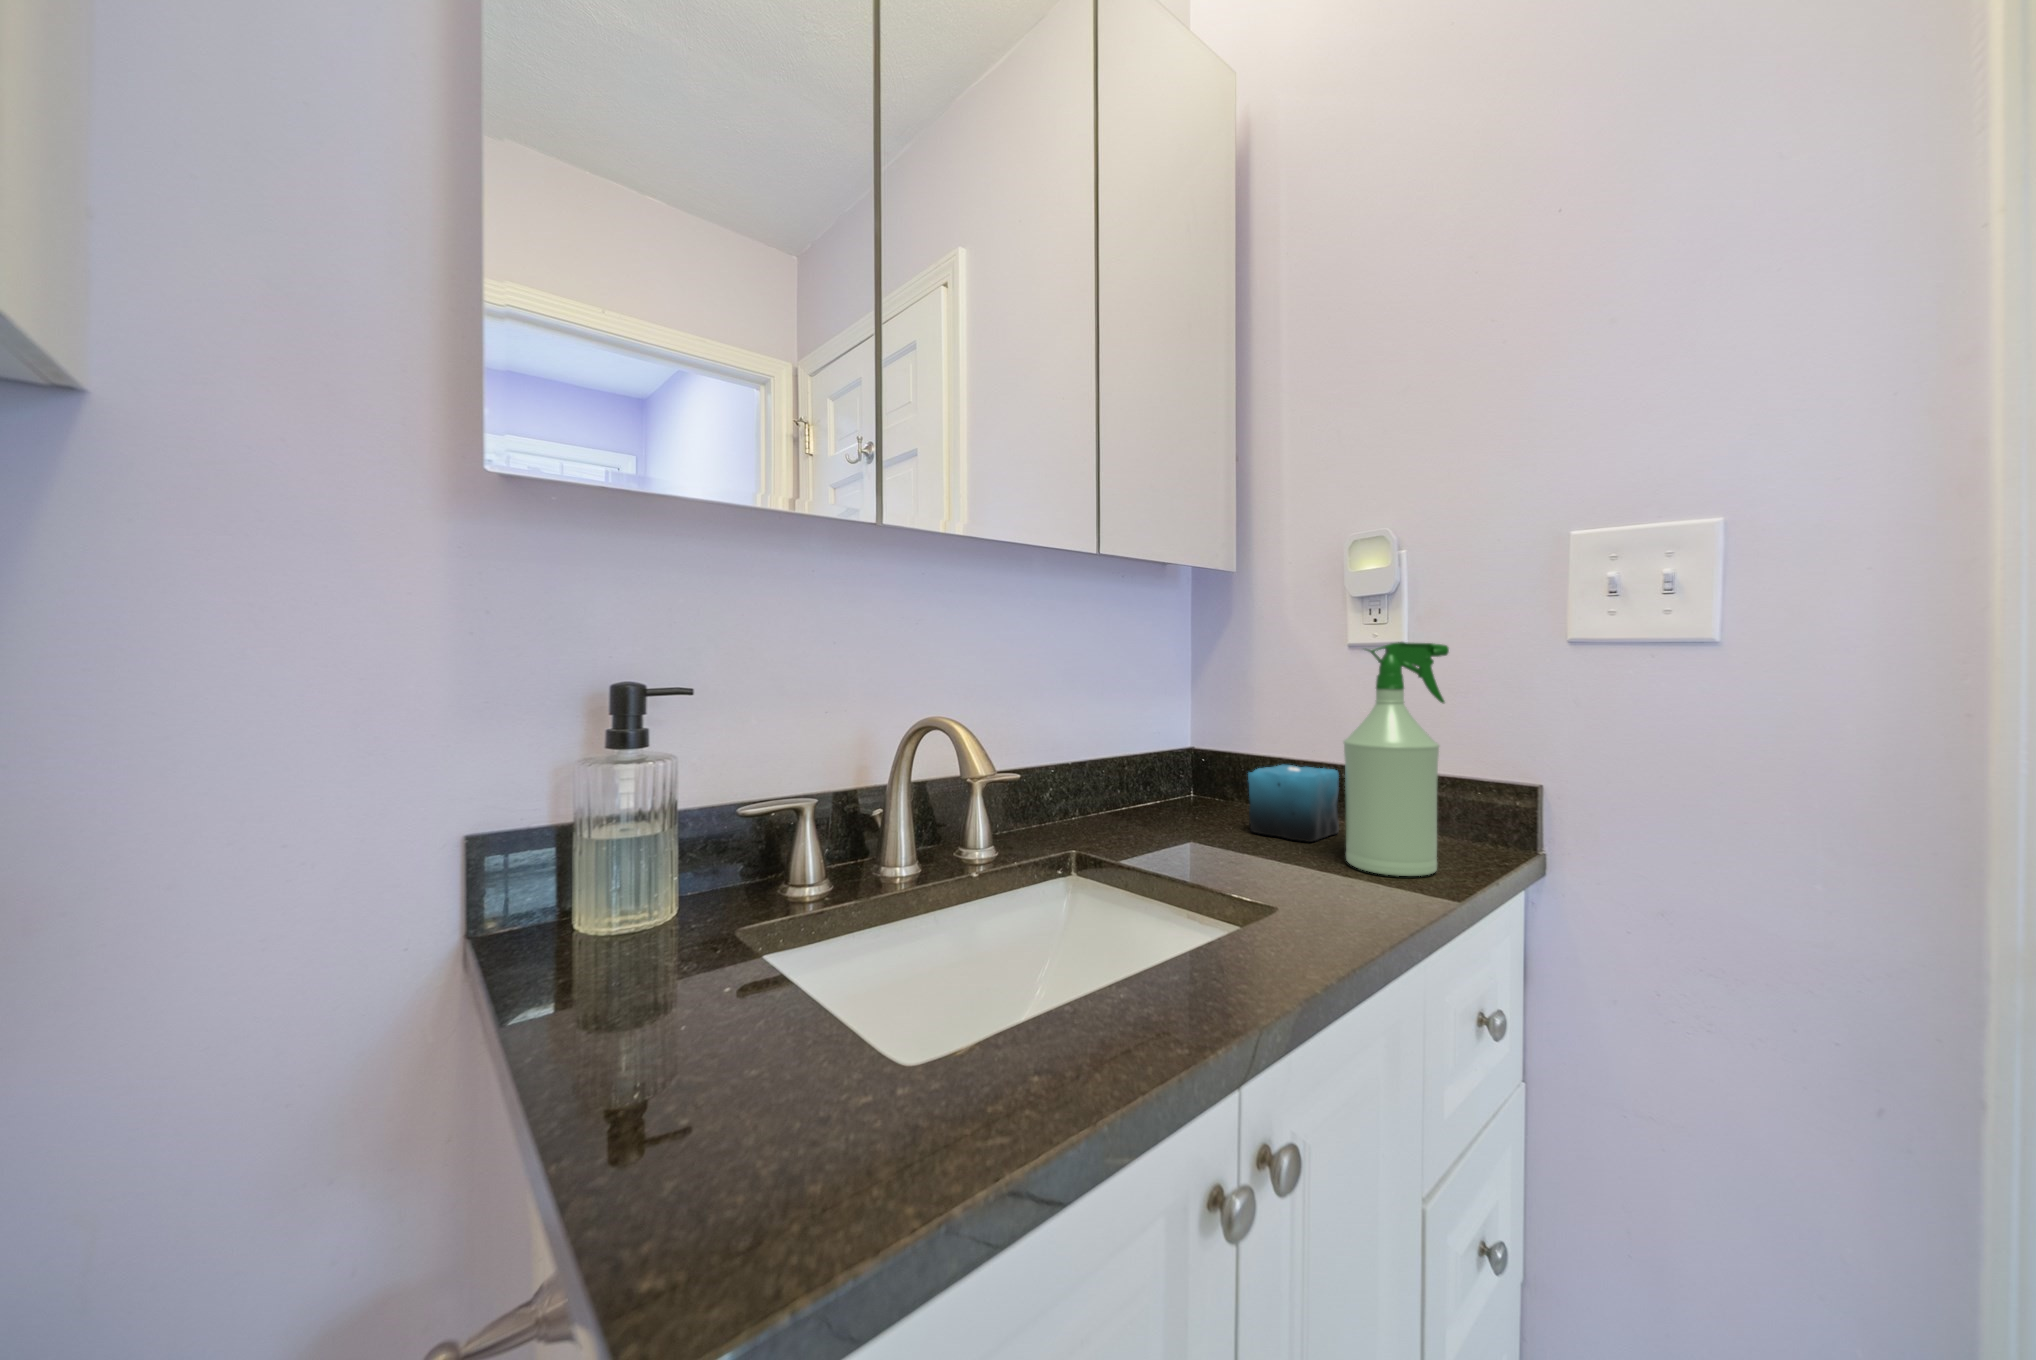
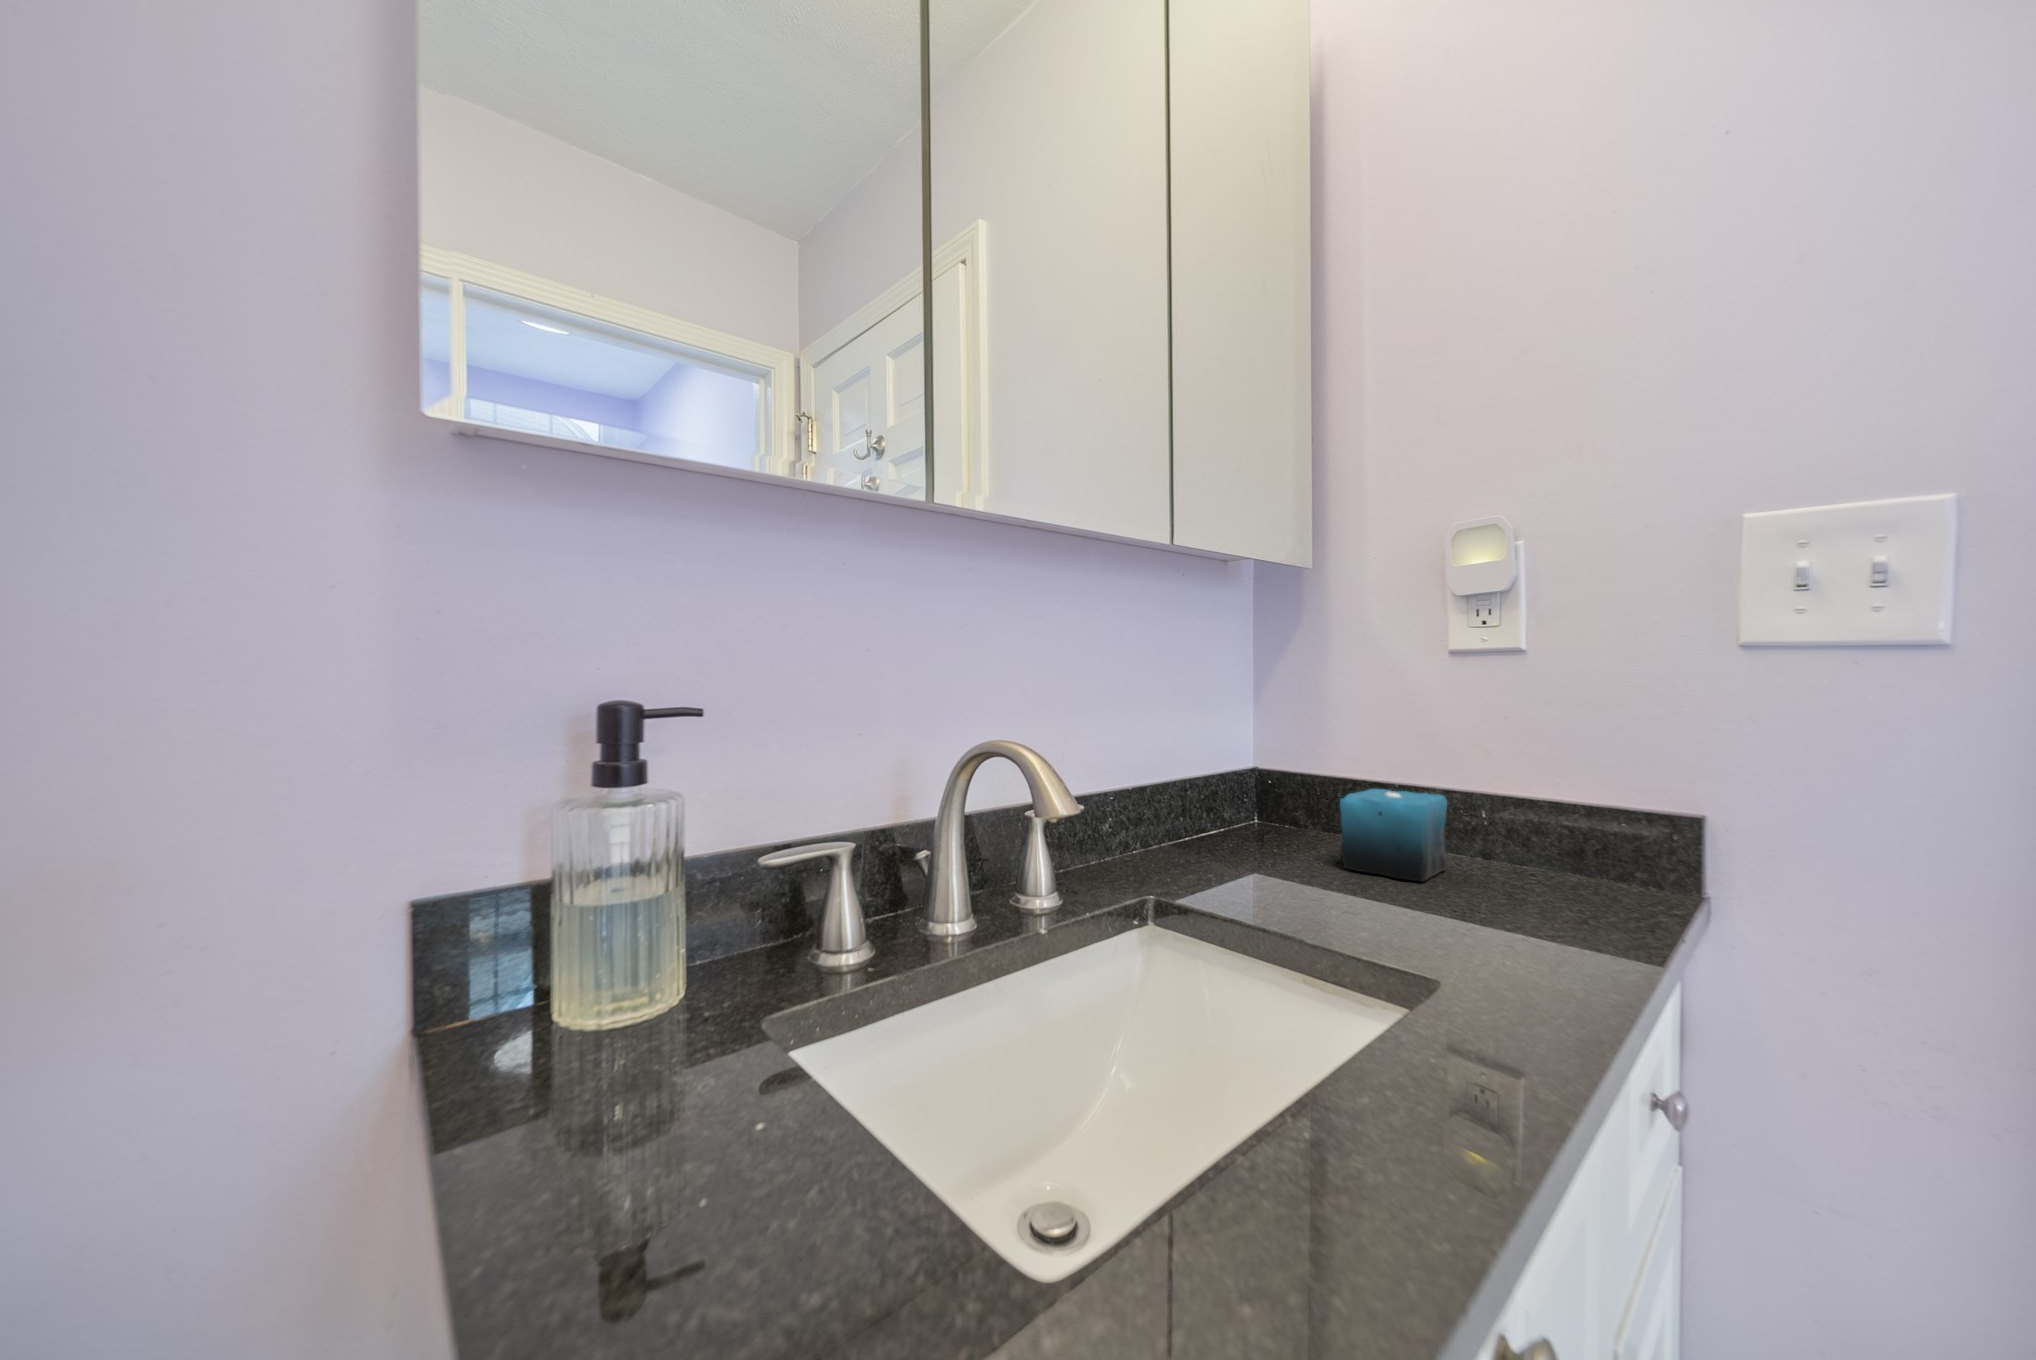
spray bottle: present [1344,642,1449,876] -> none [1476,647,1609,930]

